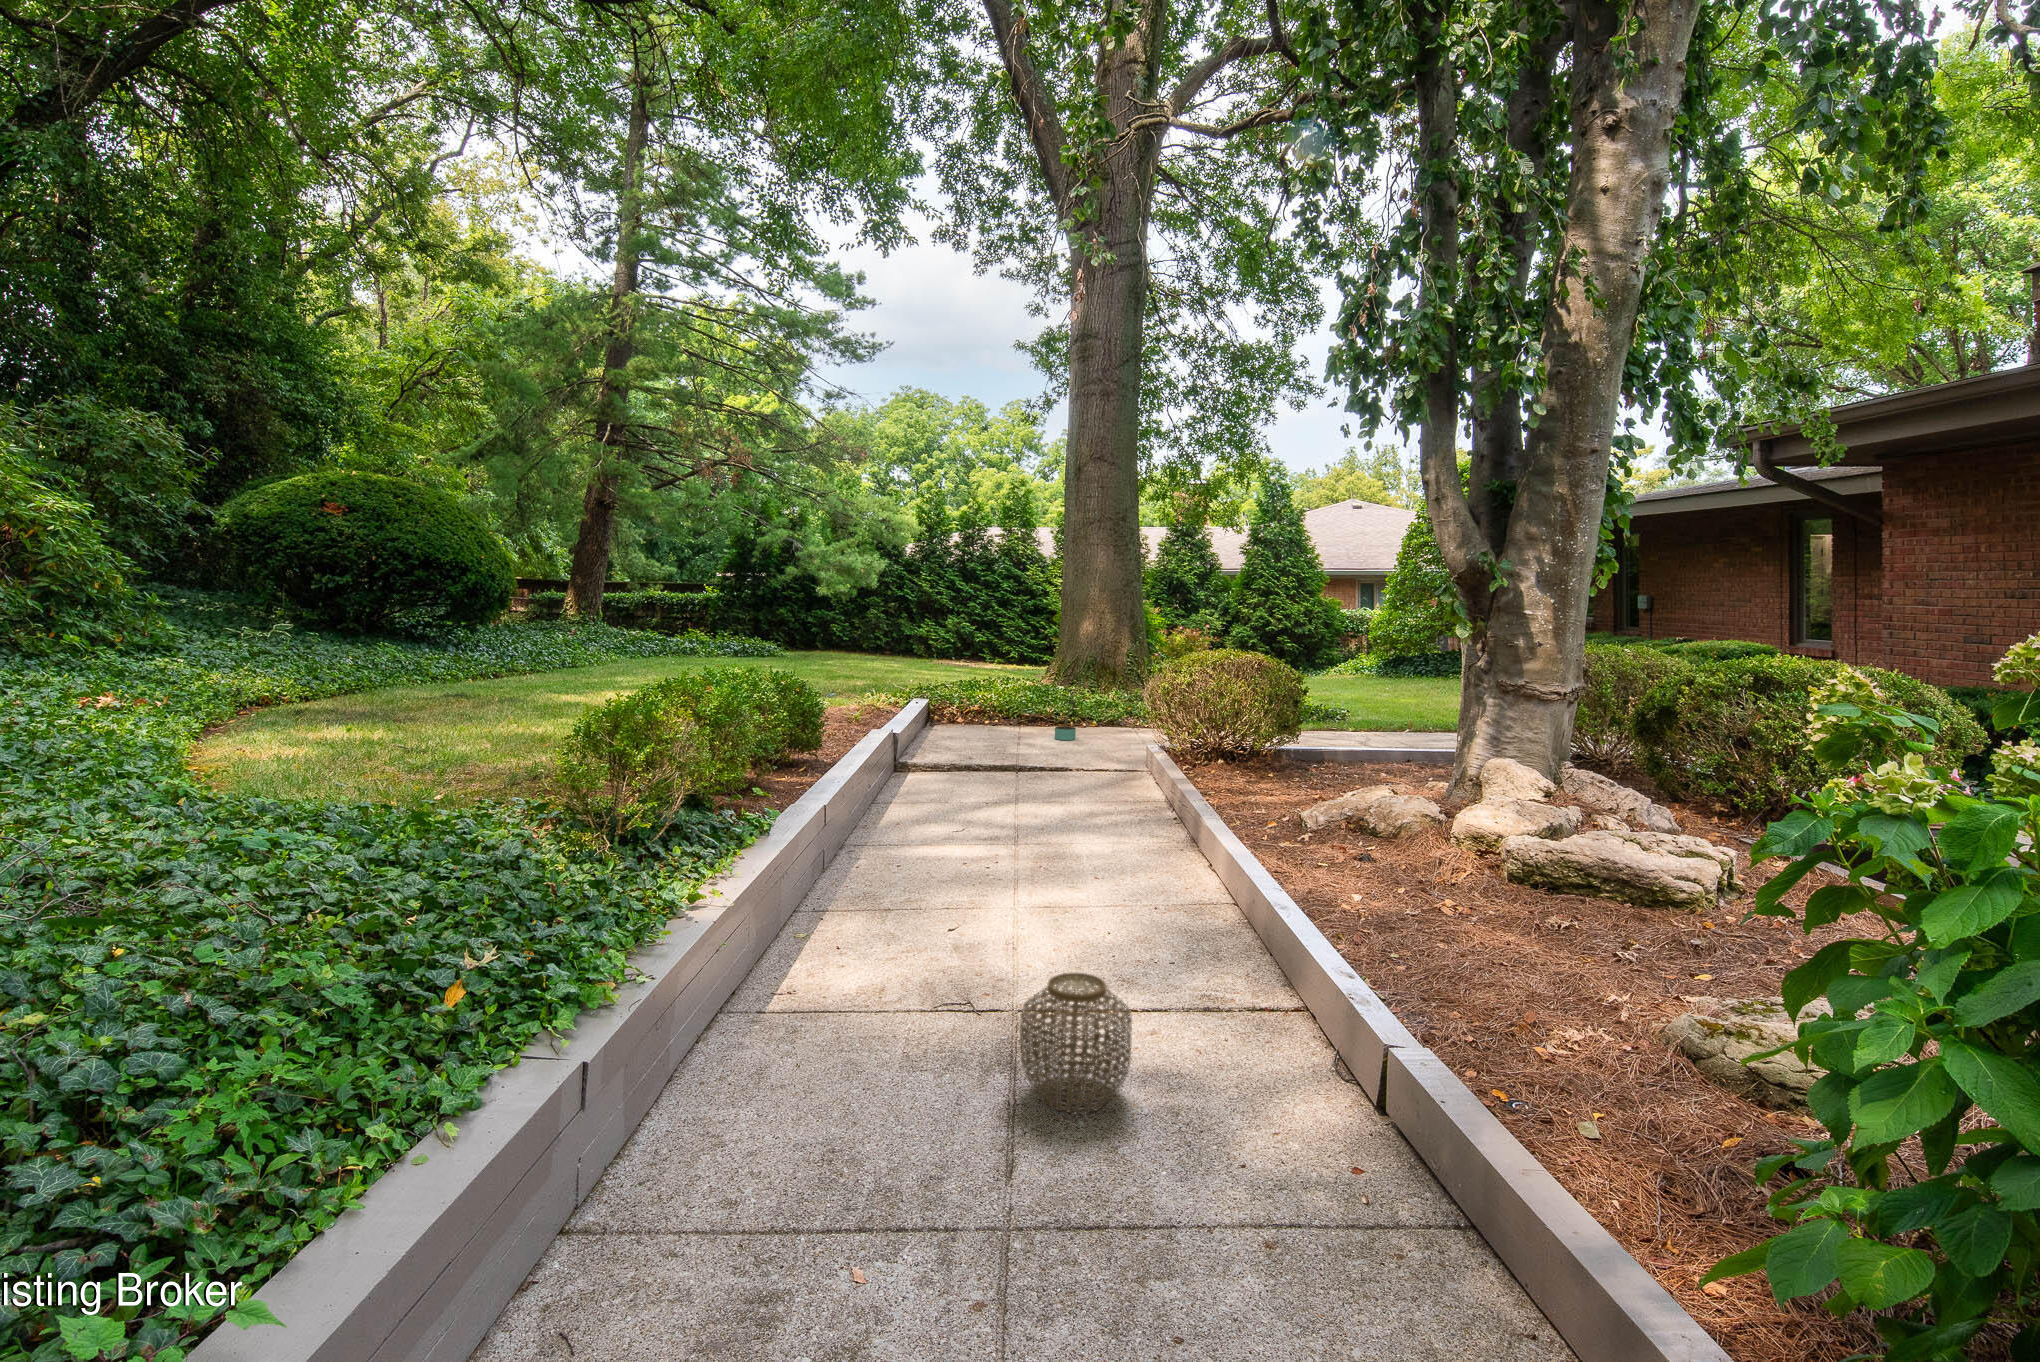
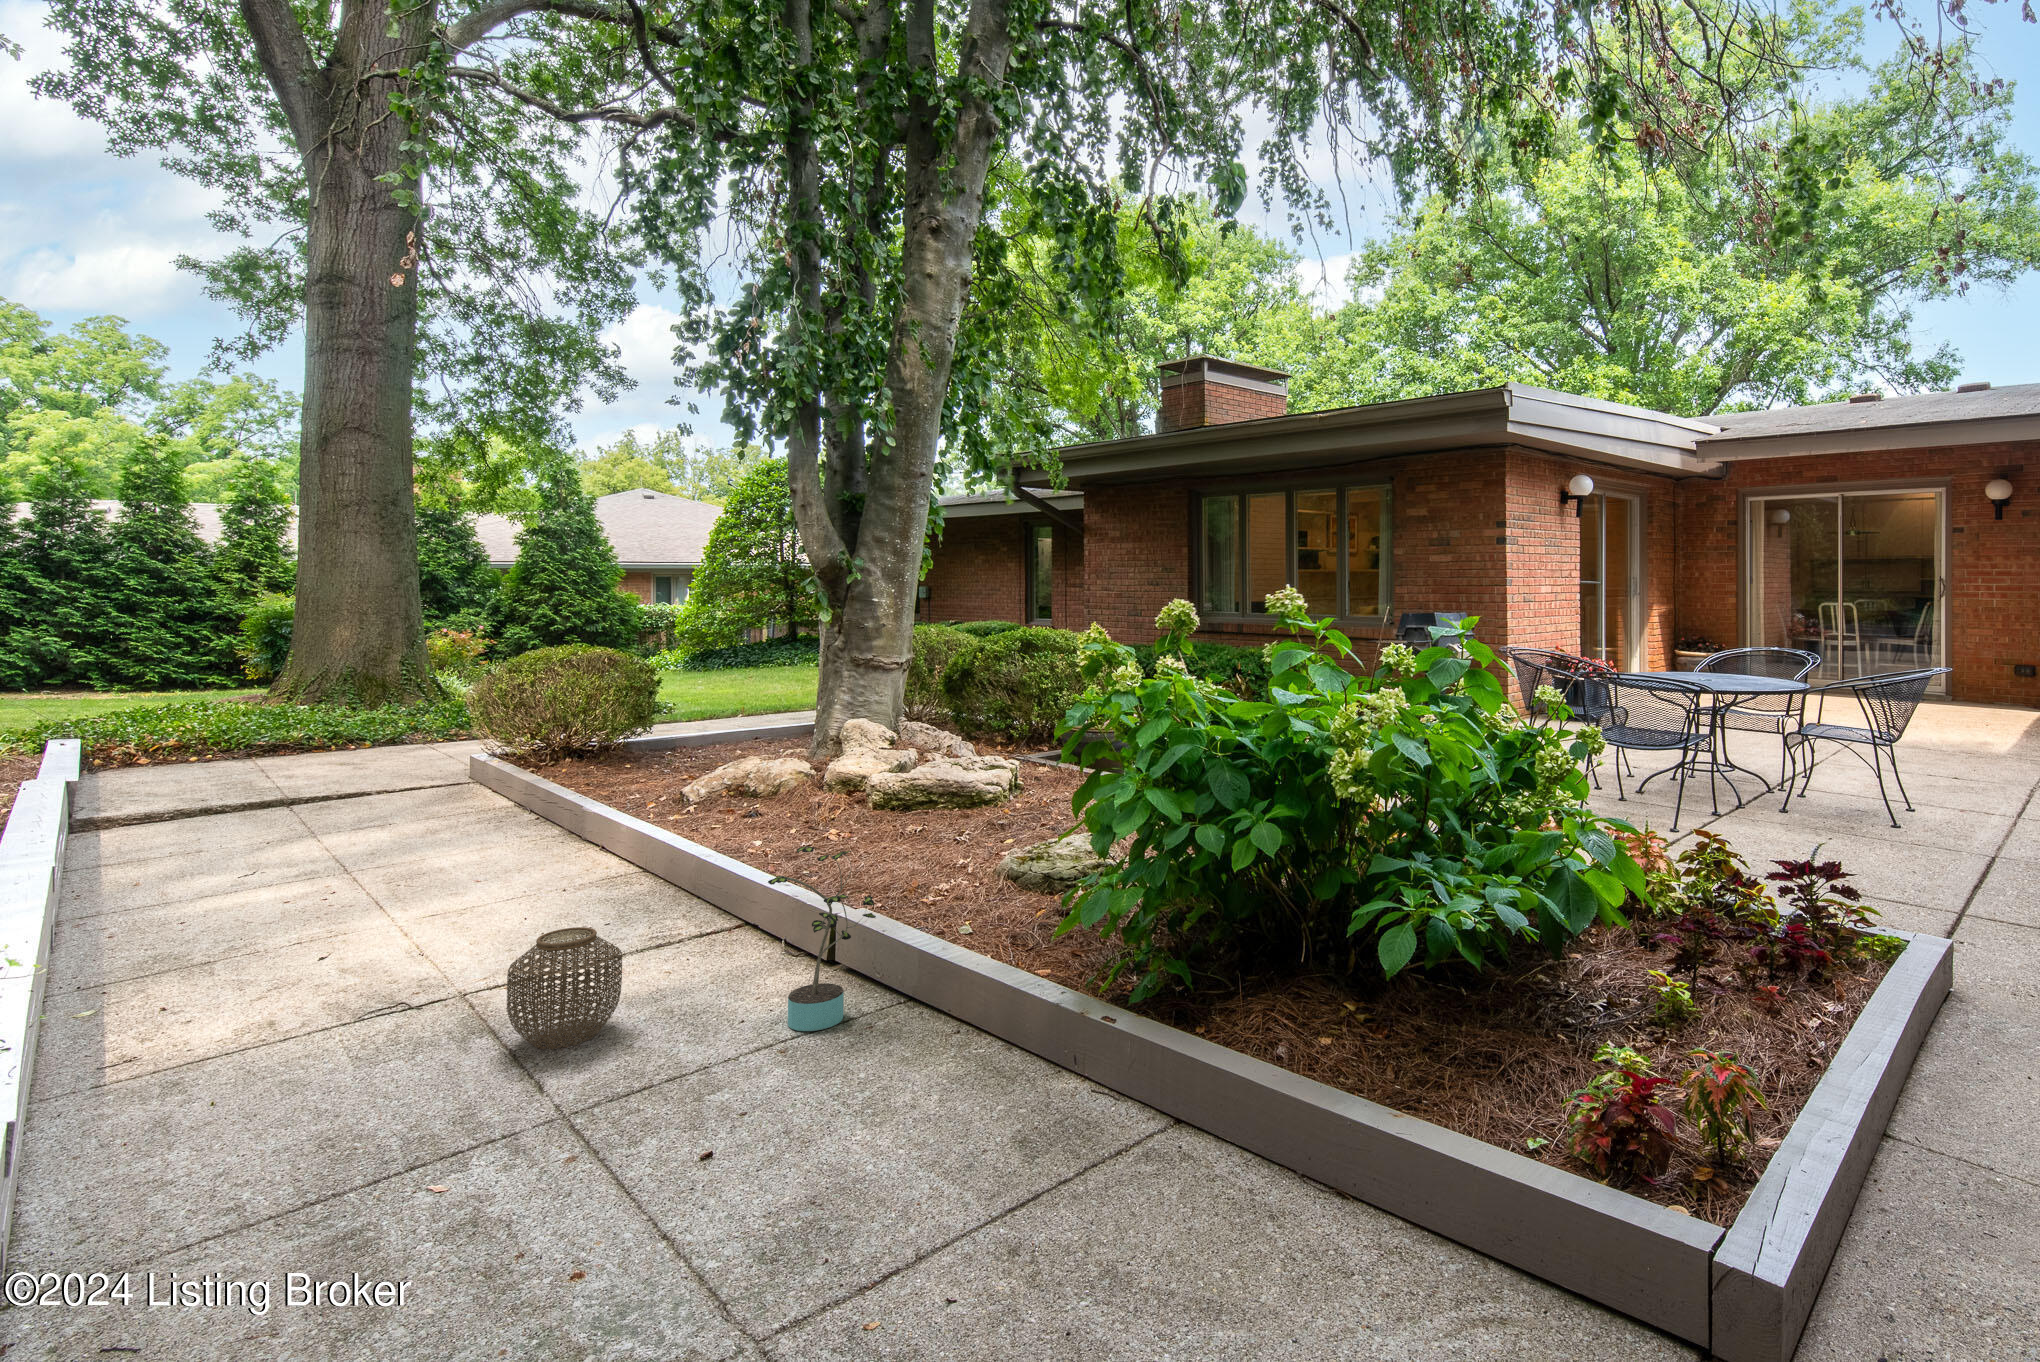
potted plant: present [1047,671,1085,740] -> present [768,846,876,1031]

